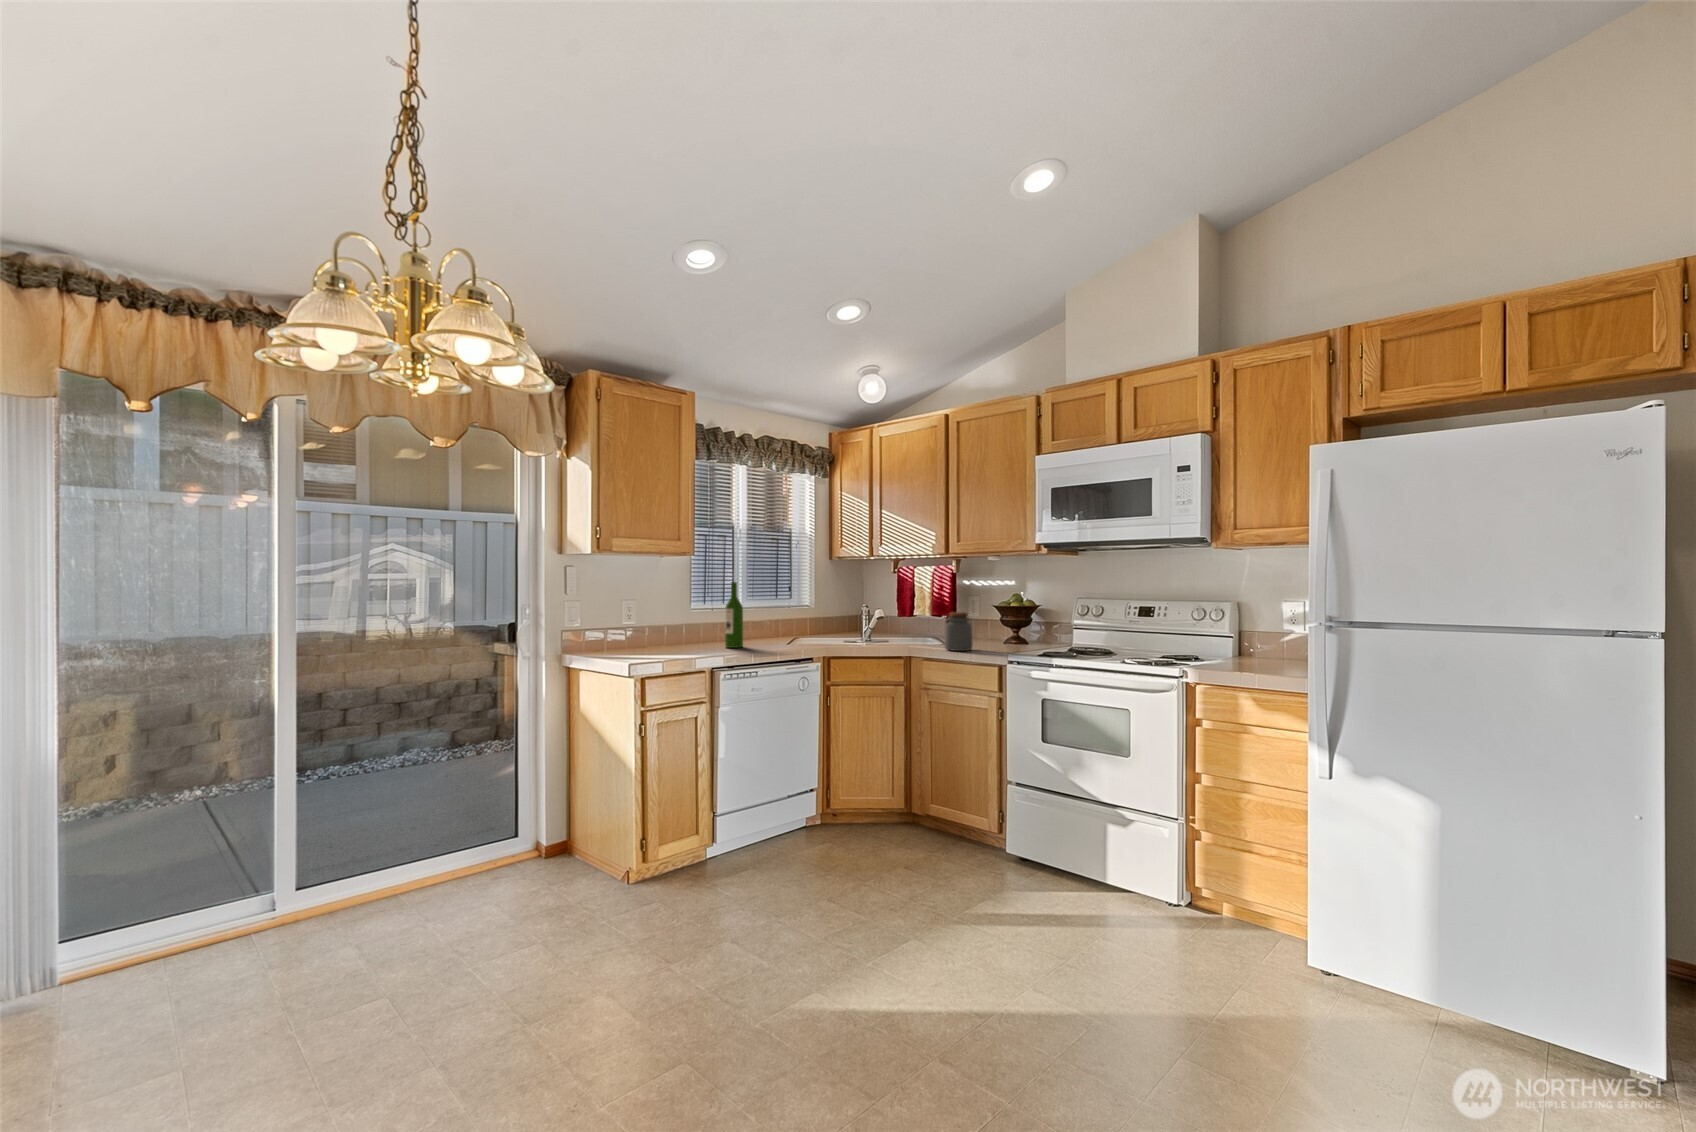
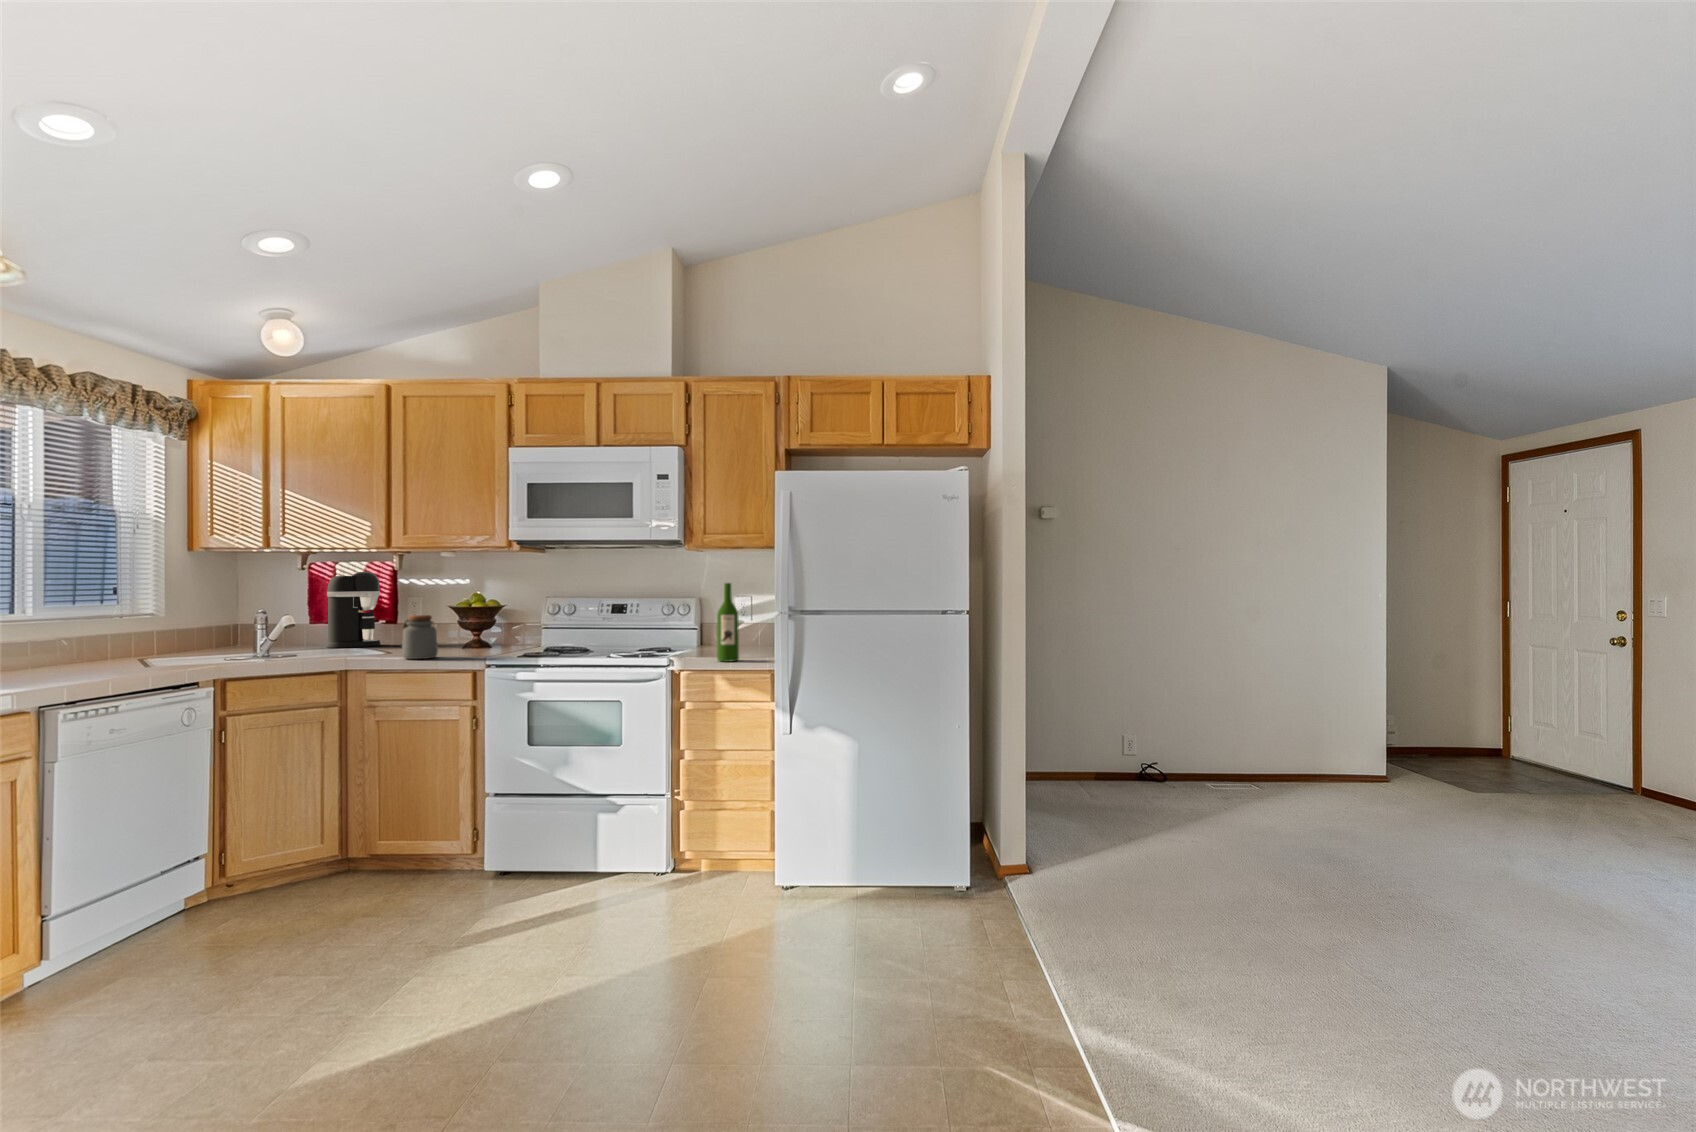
coffee maker: none [909,574,948,636] -> present [326,572,381,648]
wine bottle: present [725,582,743,648] -> present [717,583,739,662]

